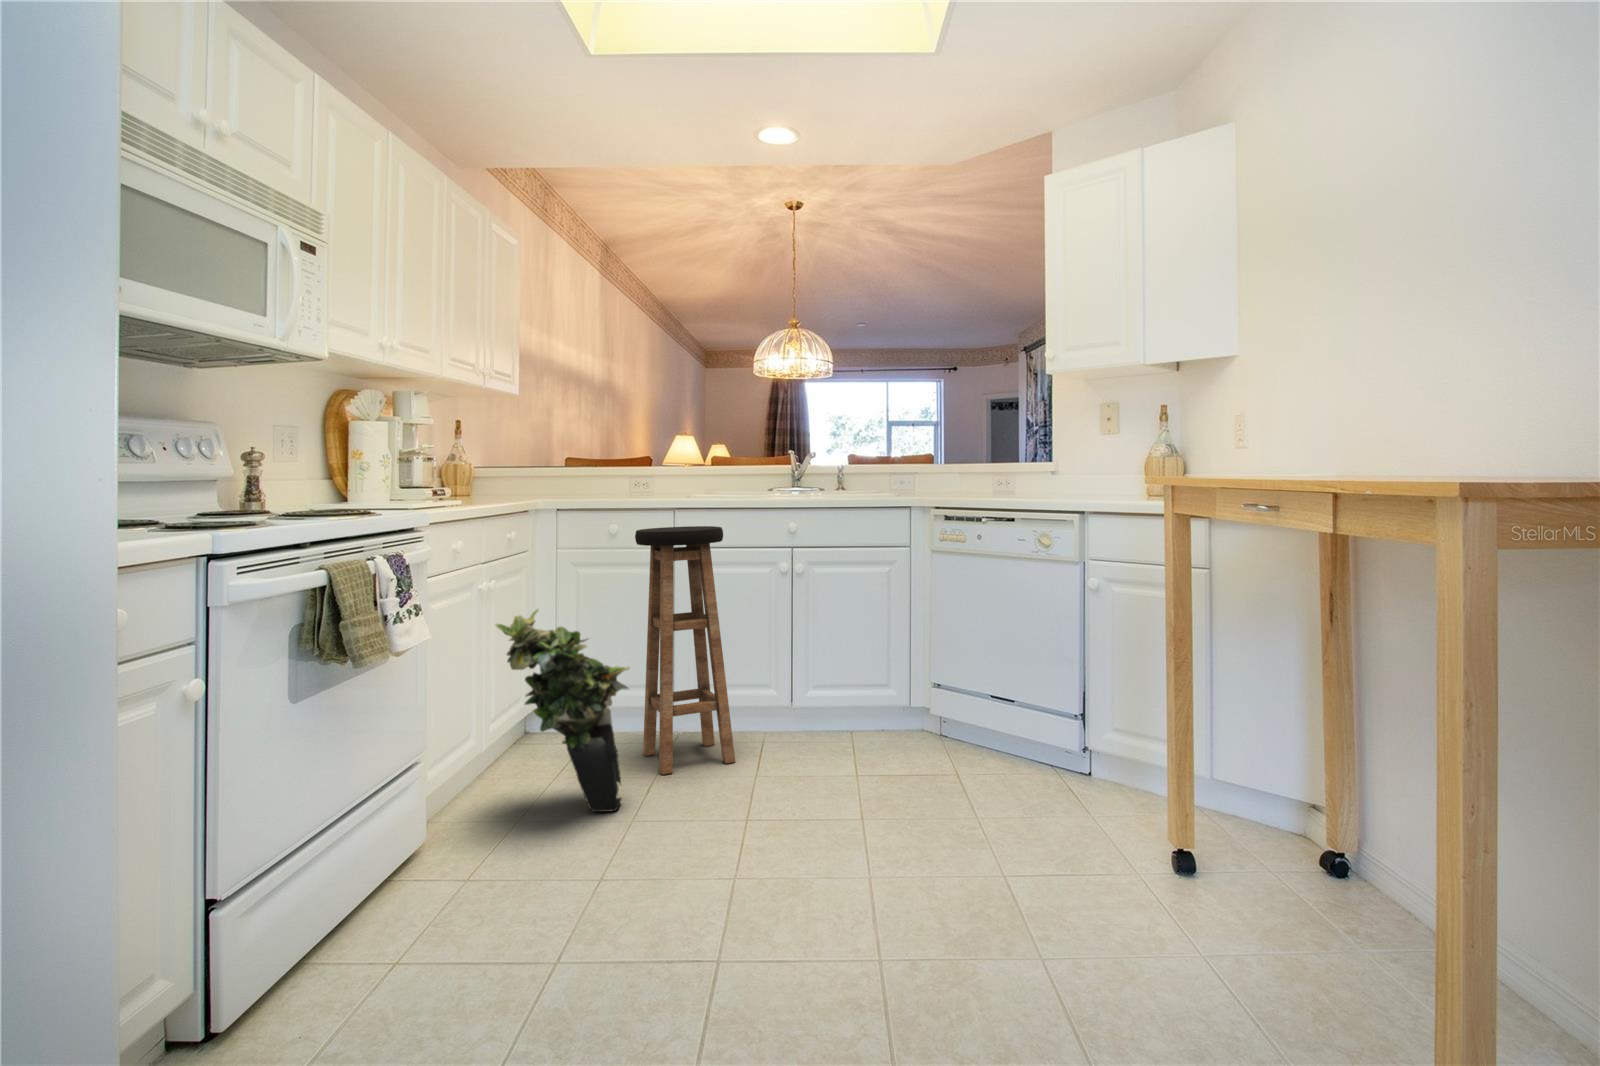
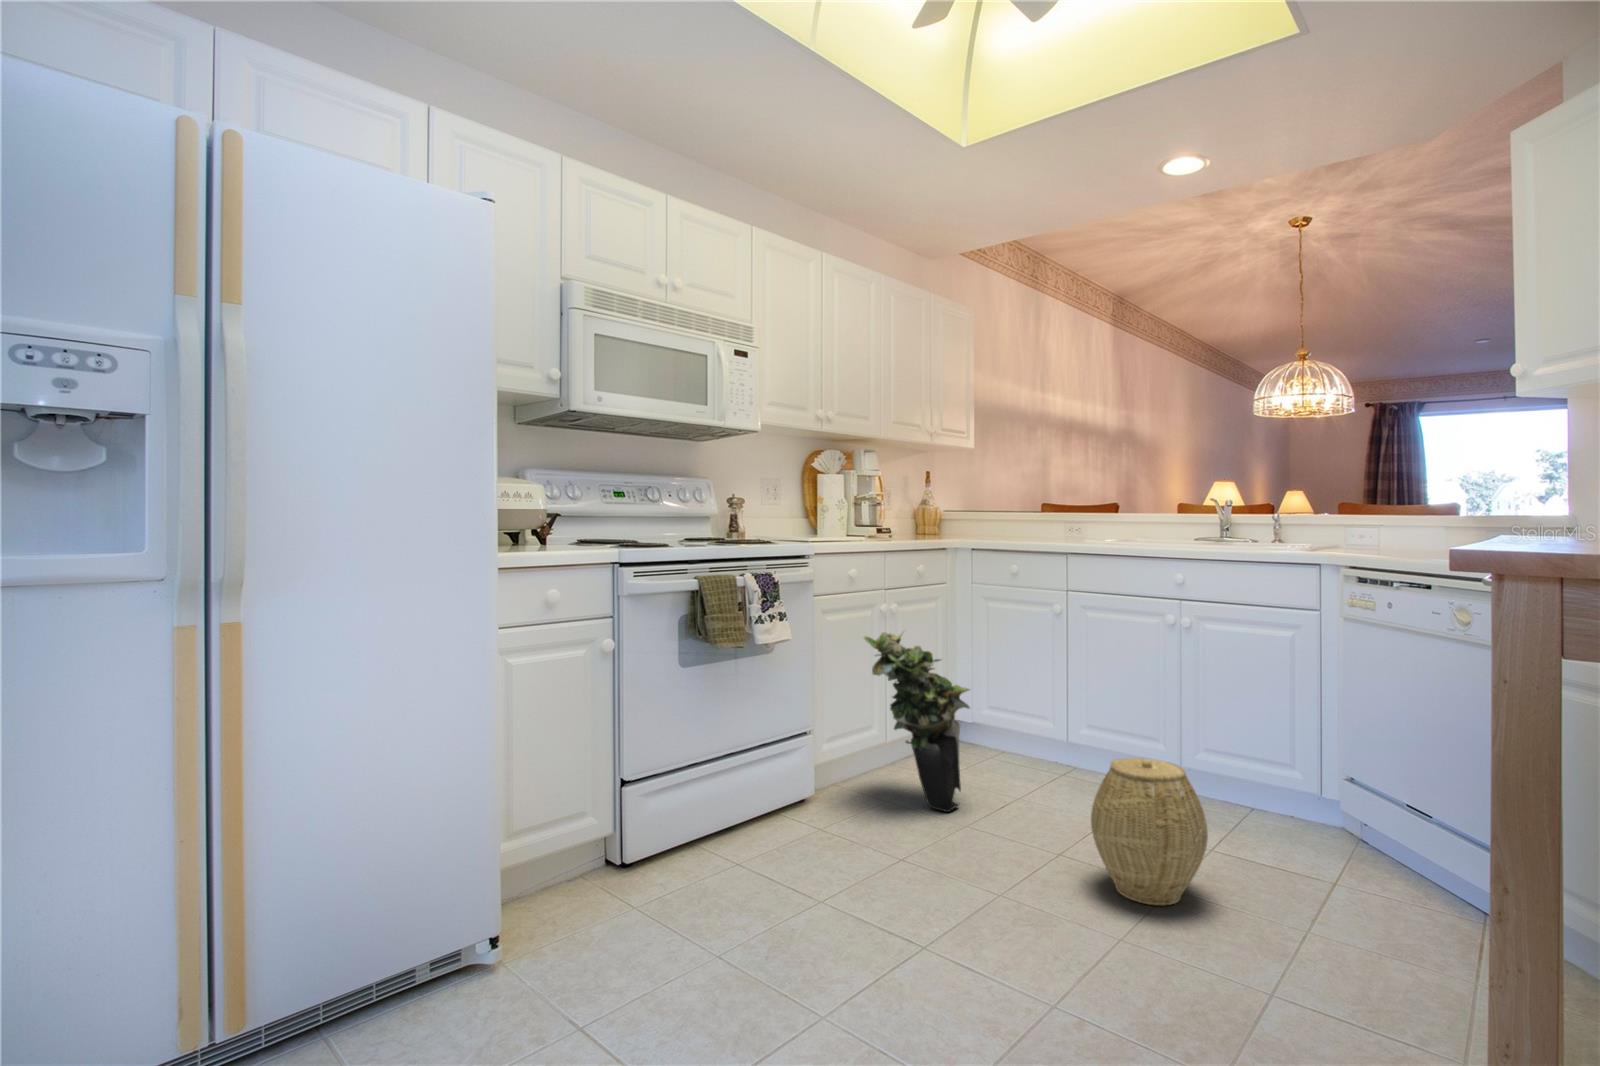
bar stool: present [635,526,735,774] -> none [1009,570,1094,803]
woven basket: none [805,701,909,839] -> present [1091,758,1208,905]

